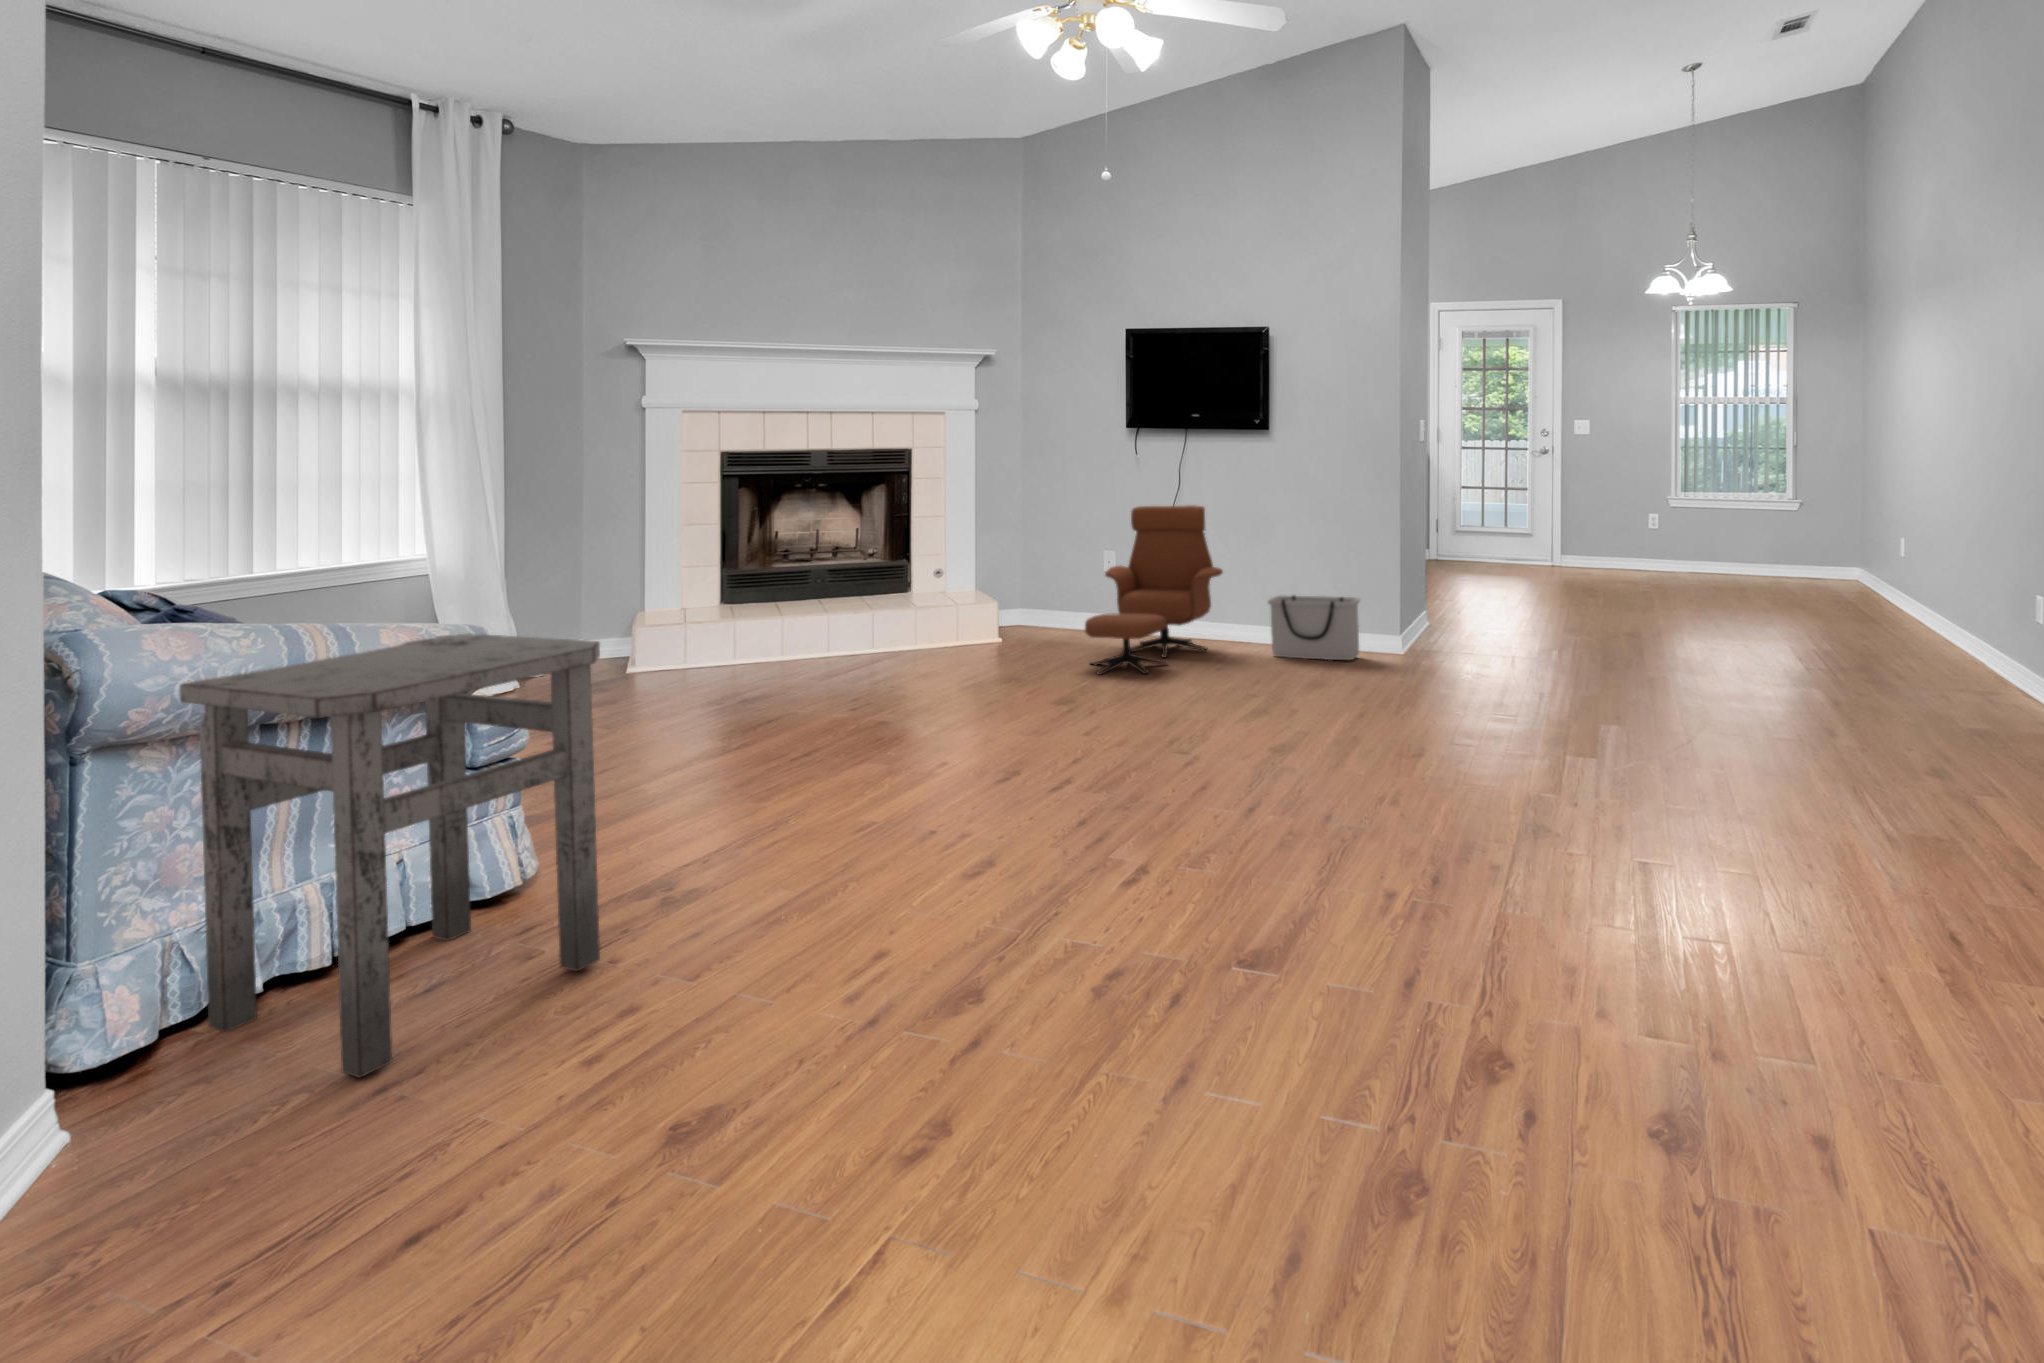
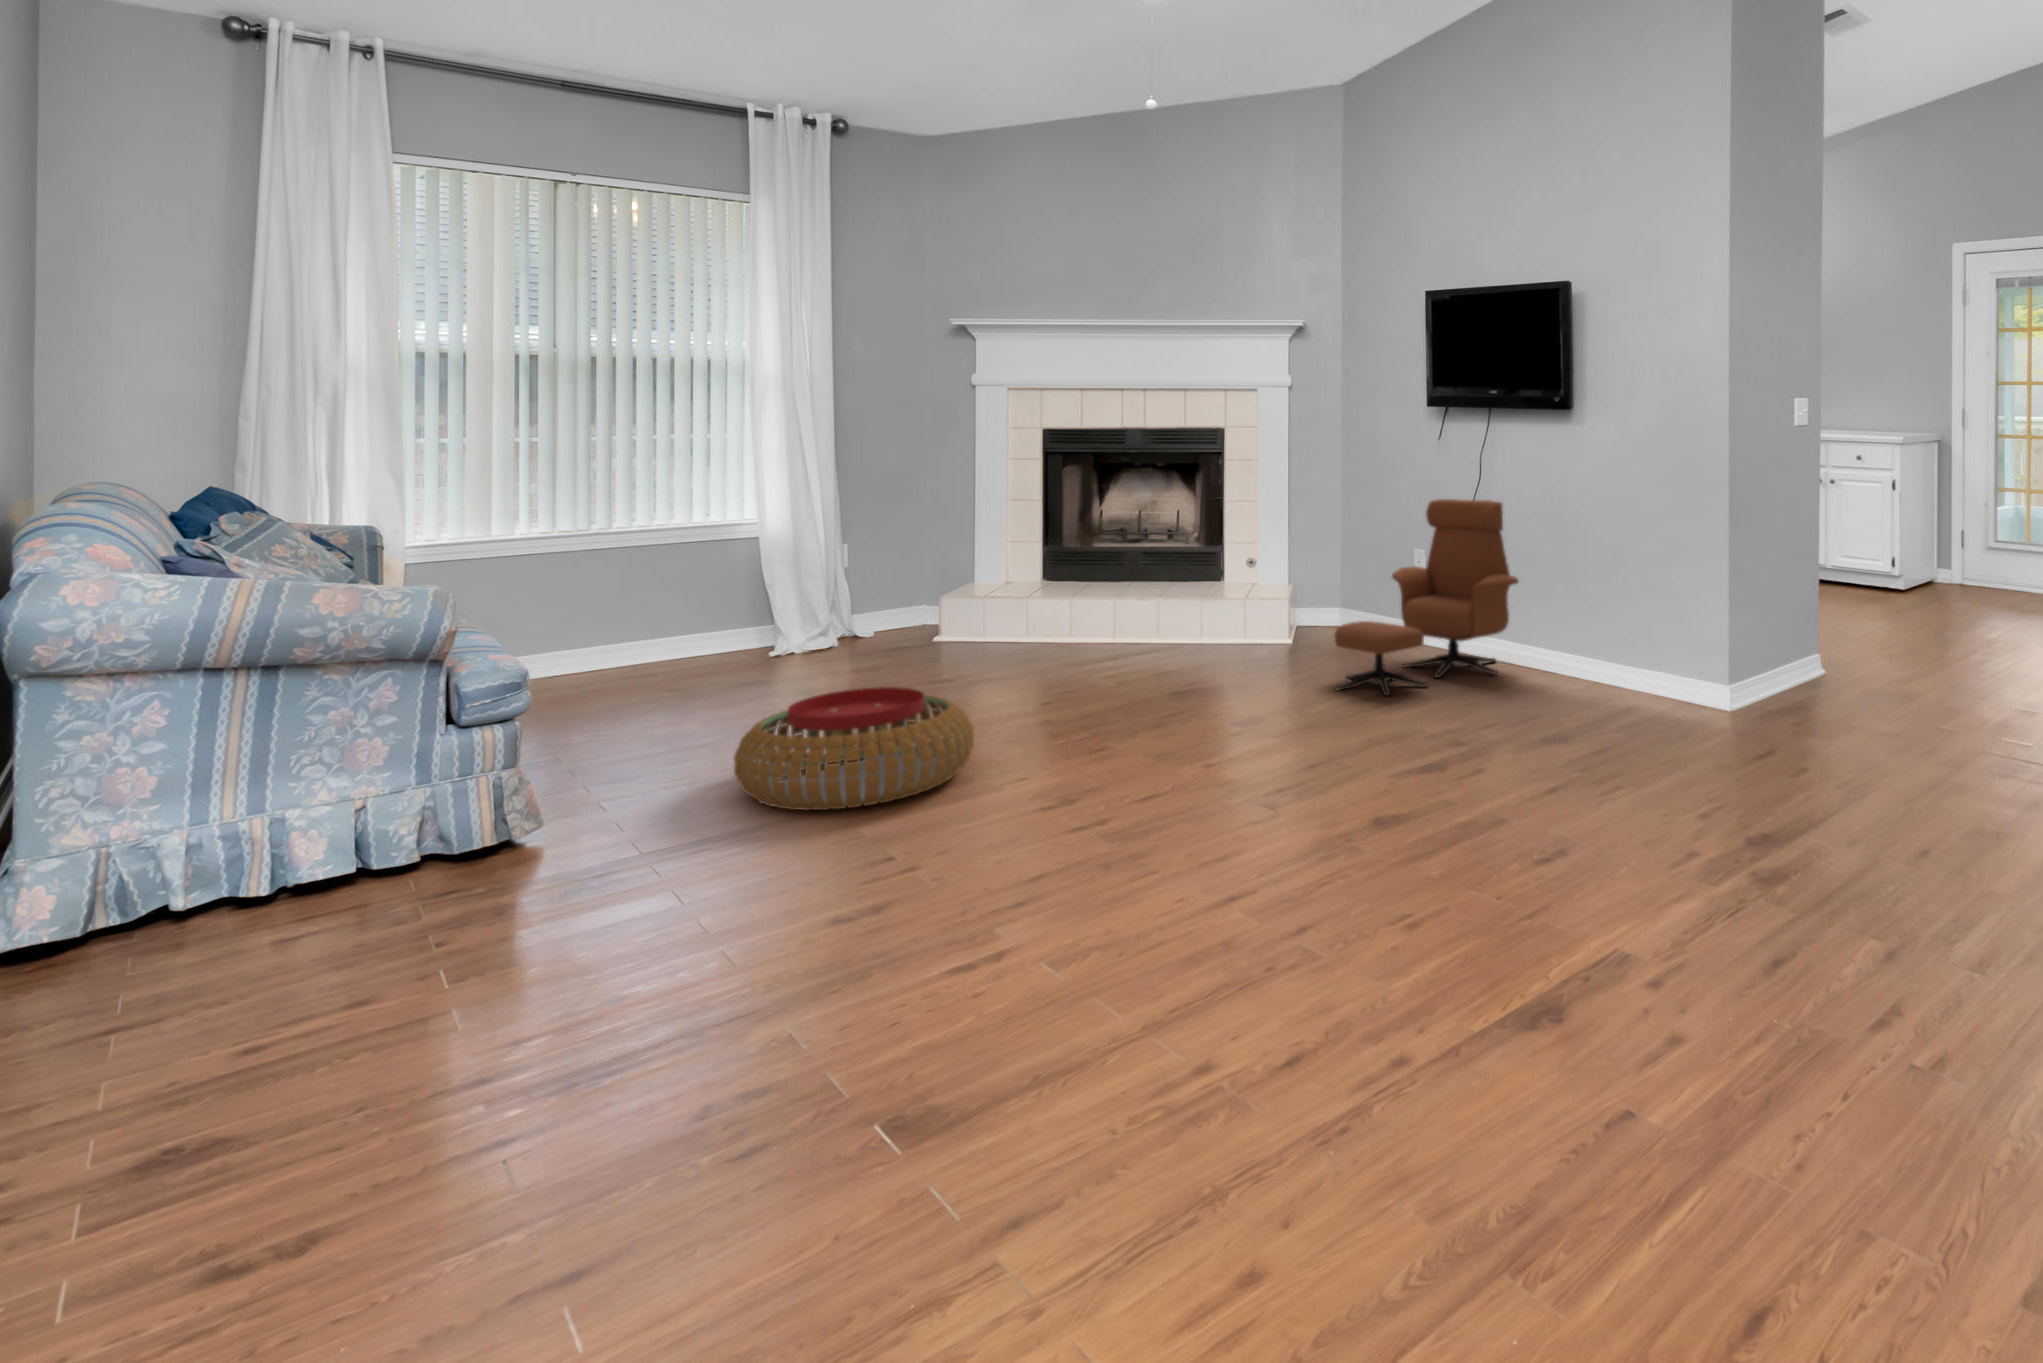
storage bin: present [1268,595,1360,660] -> none [1559,615,1674,706]
side table: present [180,633,600,1077] -> none [55,600,432,1014]
pouf: none [673,698,901,819] -> present [734,687,974,810]

